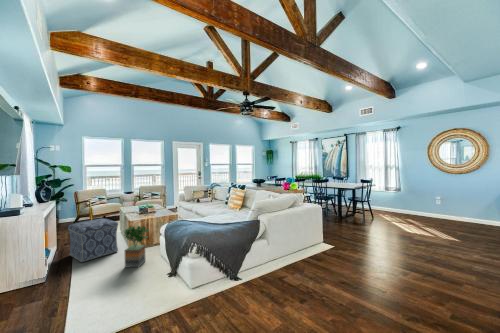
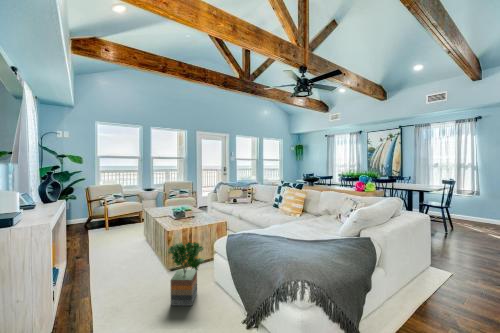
ottoman: present [68,218,118,262] -> none [83,226,153,293]

